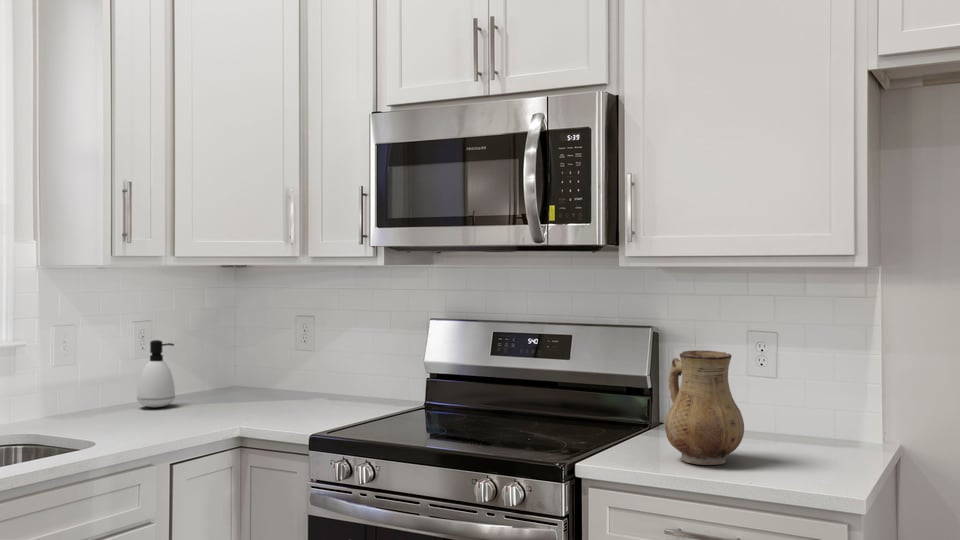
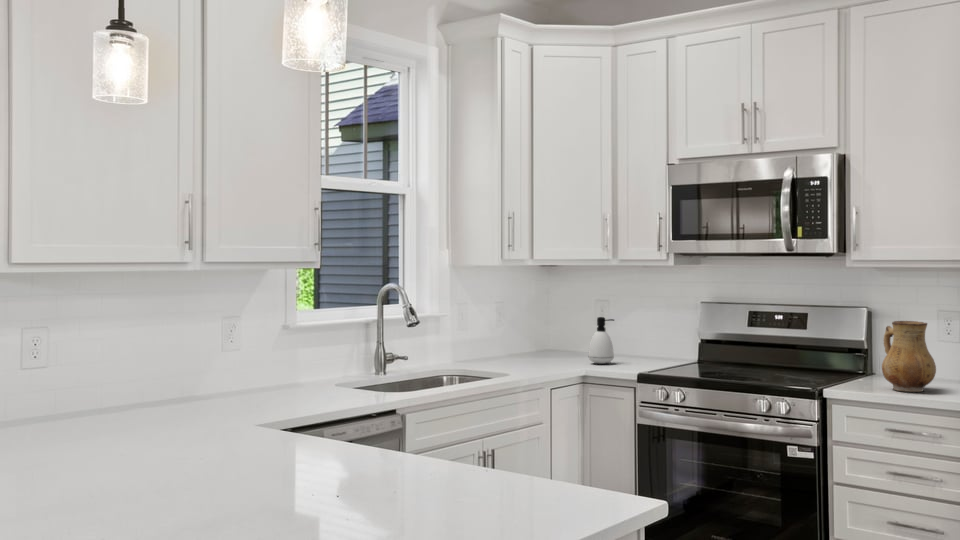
soap dispenser: present [137,340,175,407] -> present [588,317,614,364]

